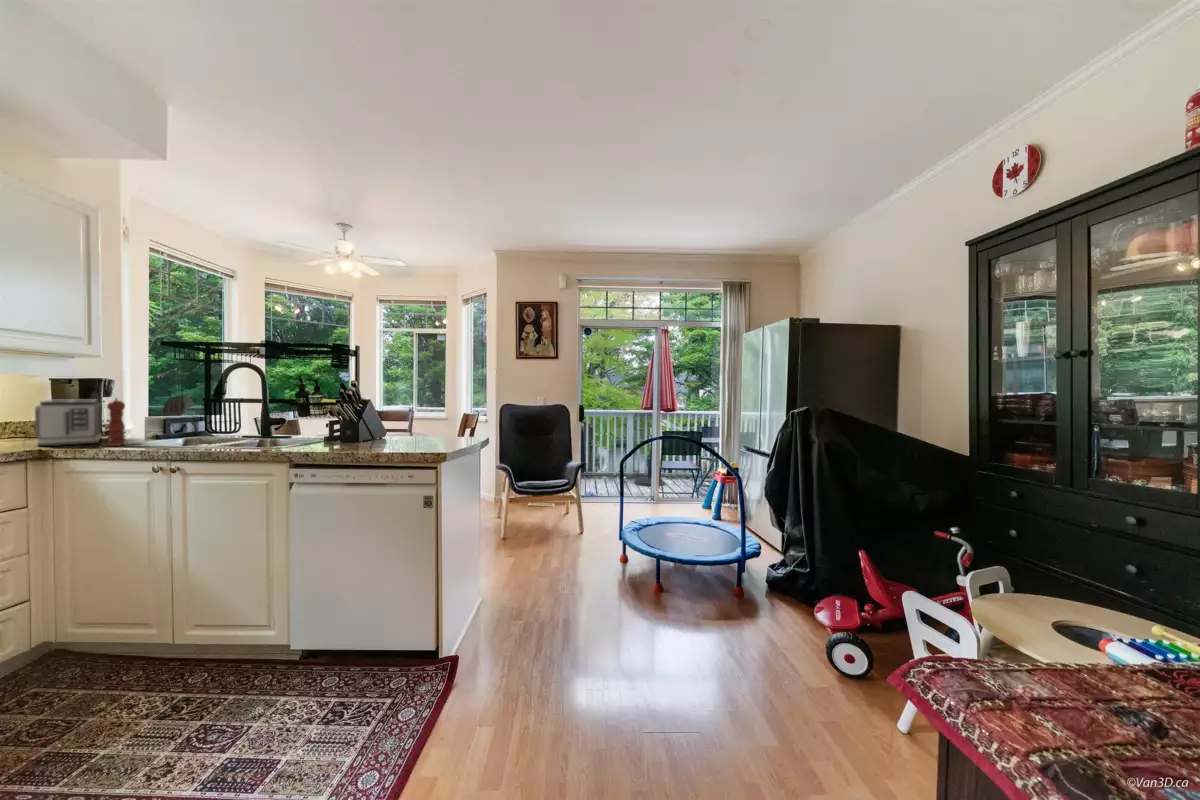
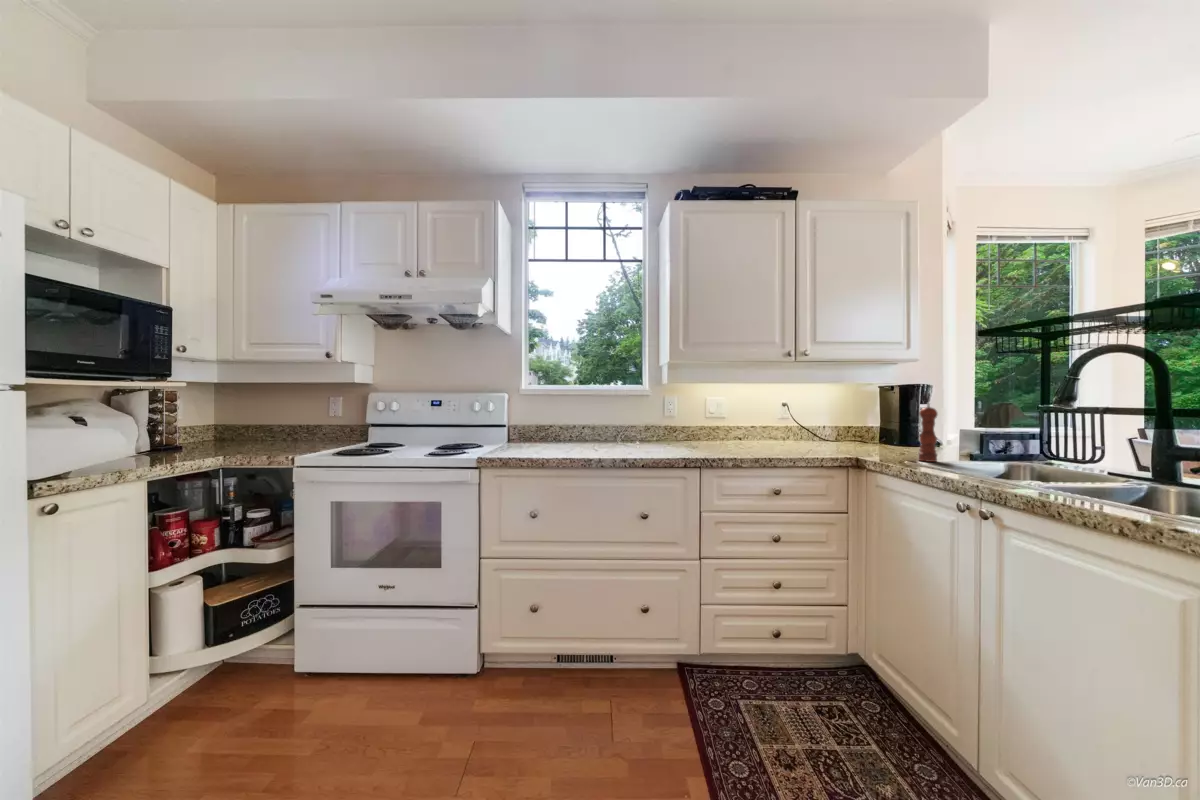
toaster: present [35,400,102,446] -> none [860,406,919,456]

